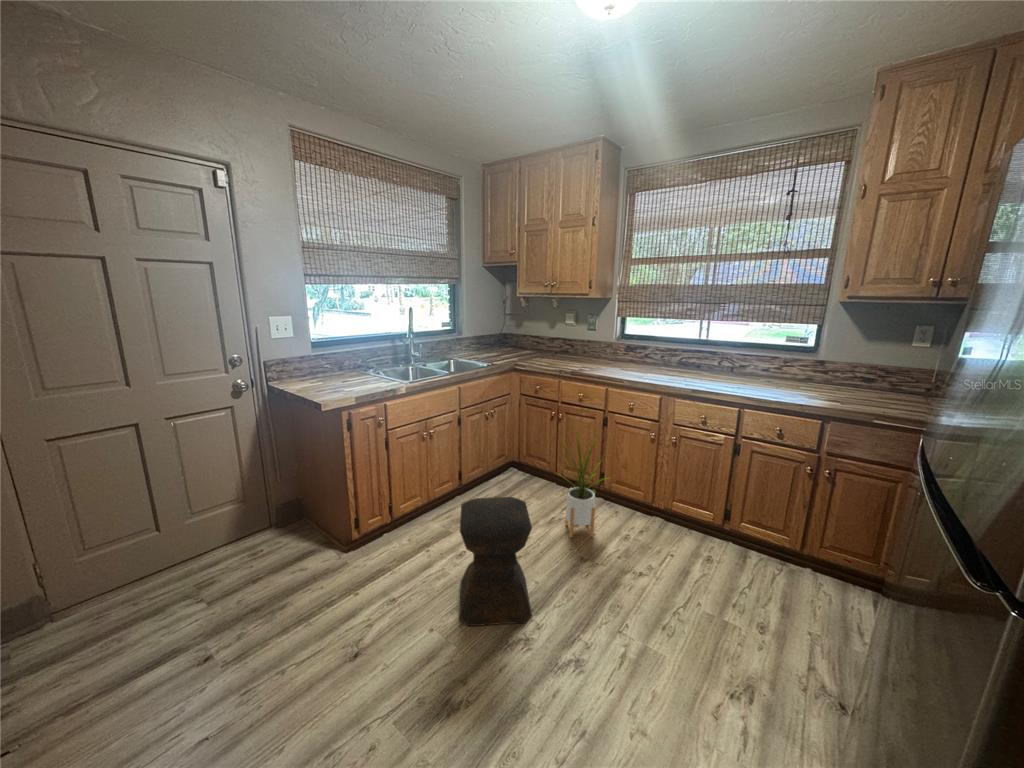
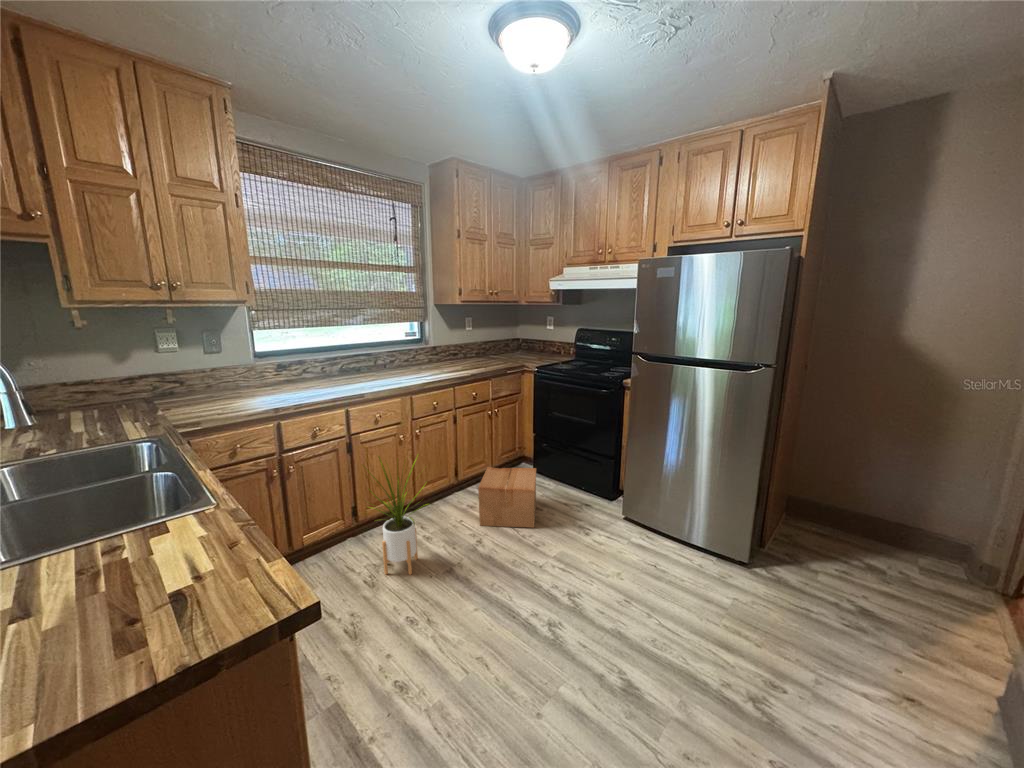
stool: present [459,497,532,626] -> none [447,531,535,686]
cardboard box: none [673,526,790,626] -> present [478,467,536,527]

